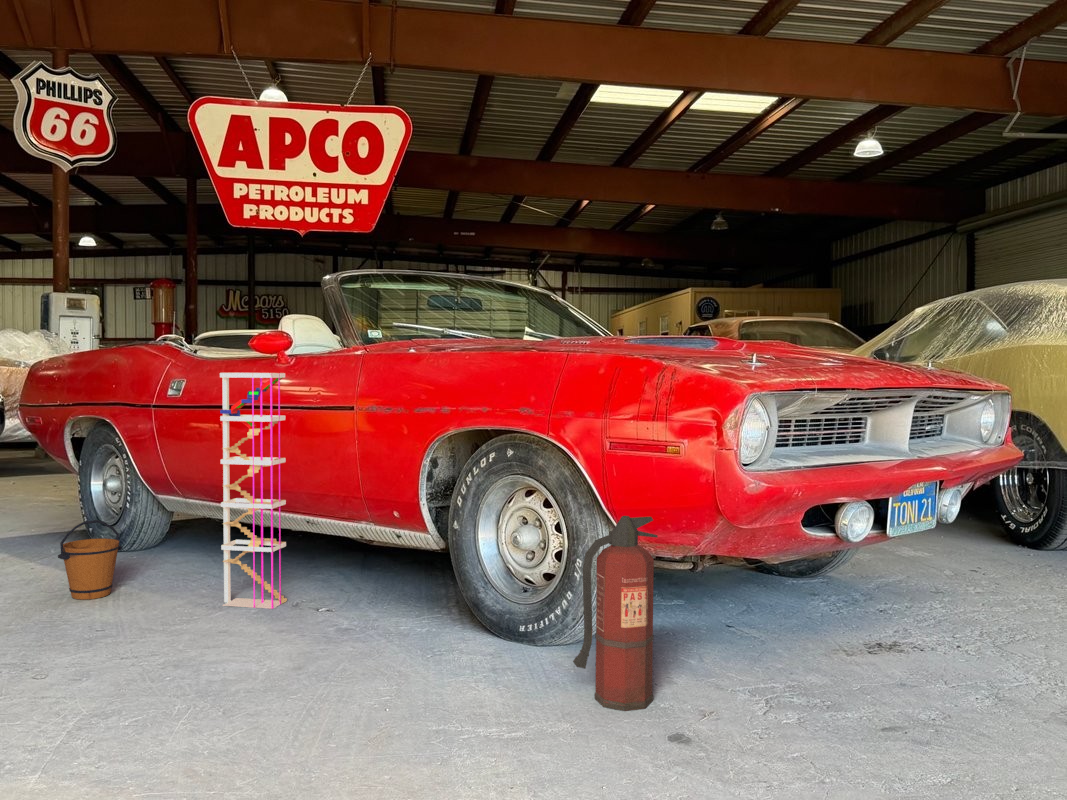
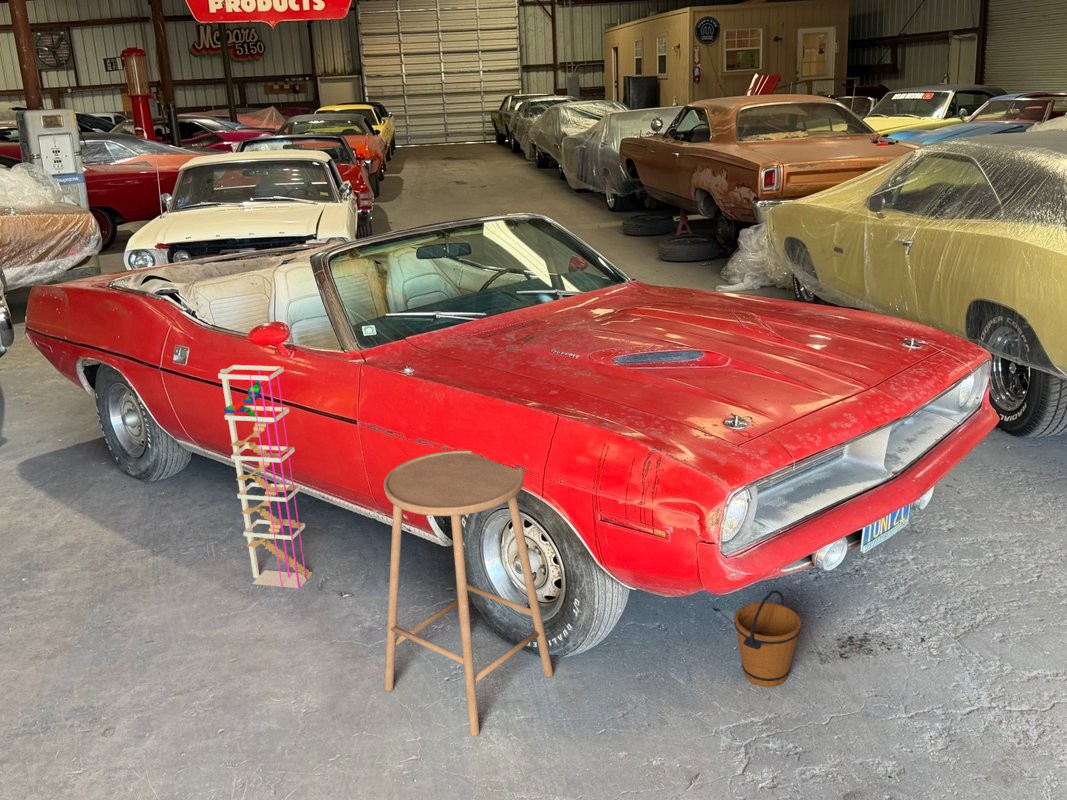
stool: none [365,415,549,697] -> present [384,450,553,736]
fire extinguisher: present [573,516,658,711] -> none [567,591,643,758]
bucket: present [58,520,122,600] -> present [735,590,801,687]

